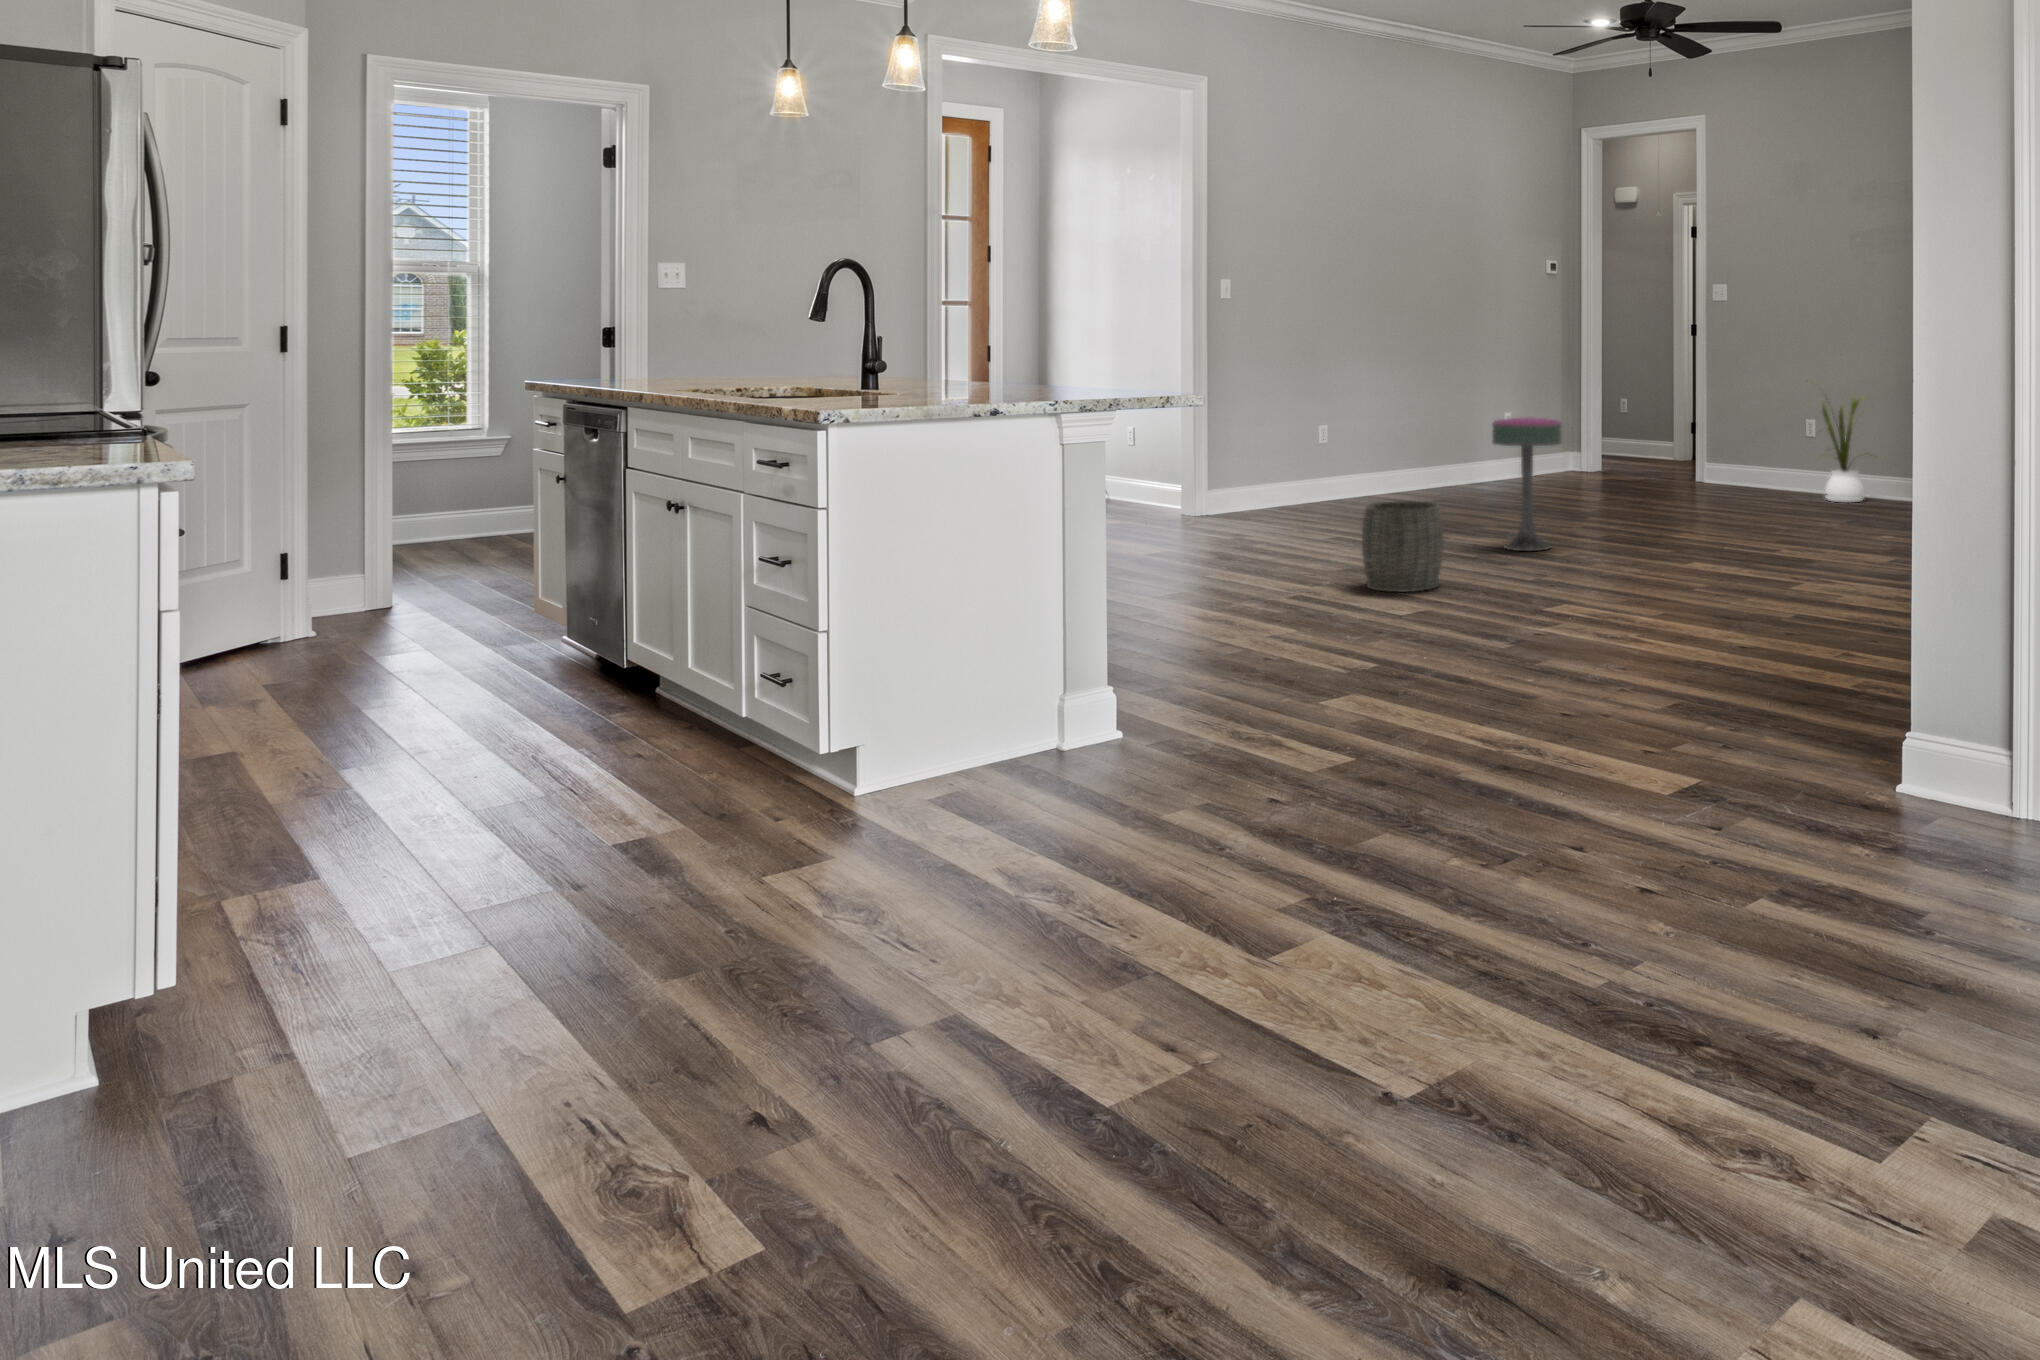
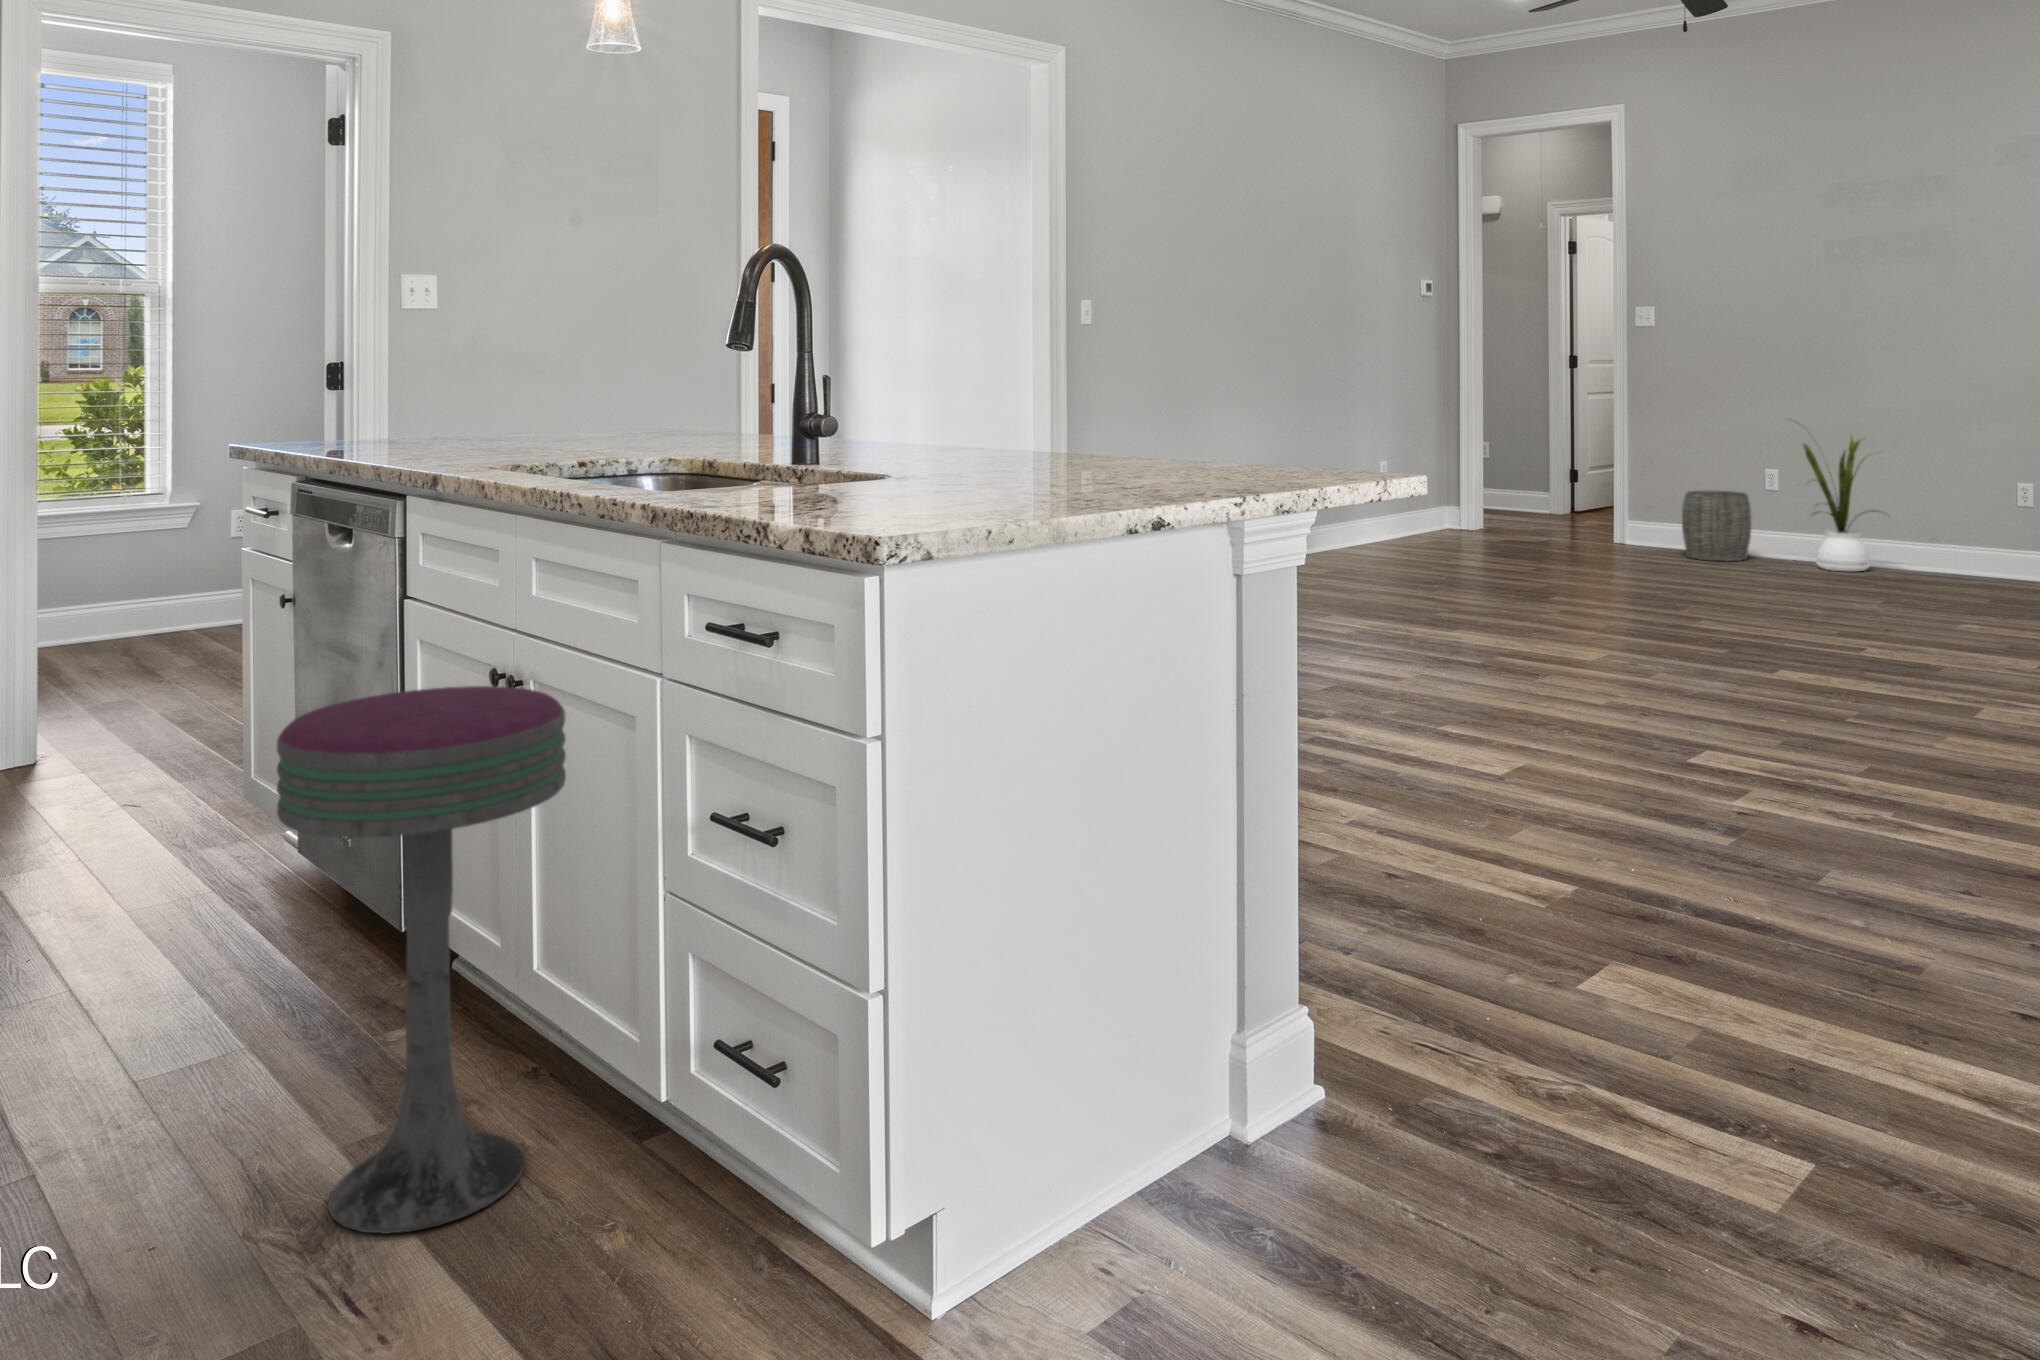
bar stool: present [1492,418,1562,551] -> present [277,686,566,1234]
woven basket: present [1362,501,1443,592] -> present [1682,491,1751,561]

